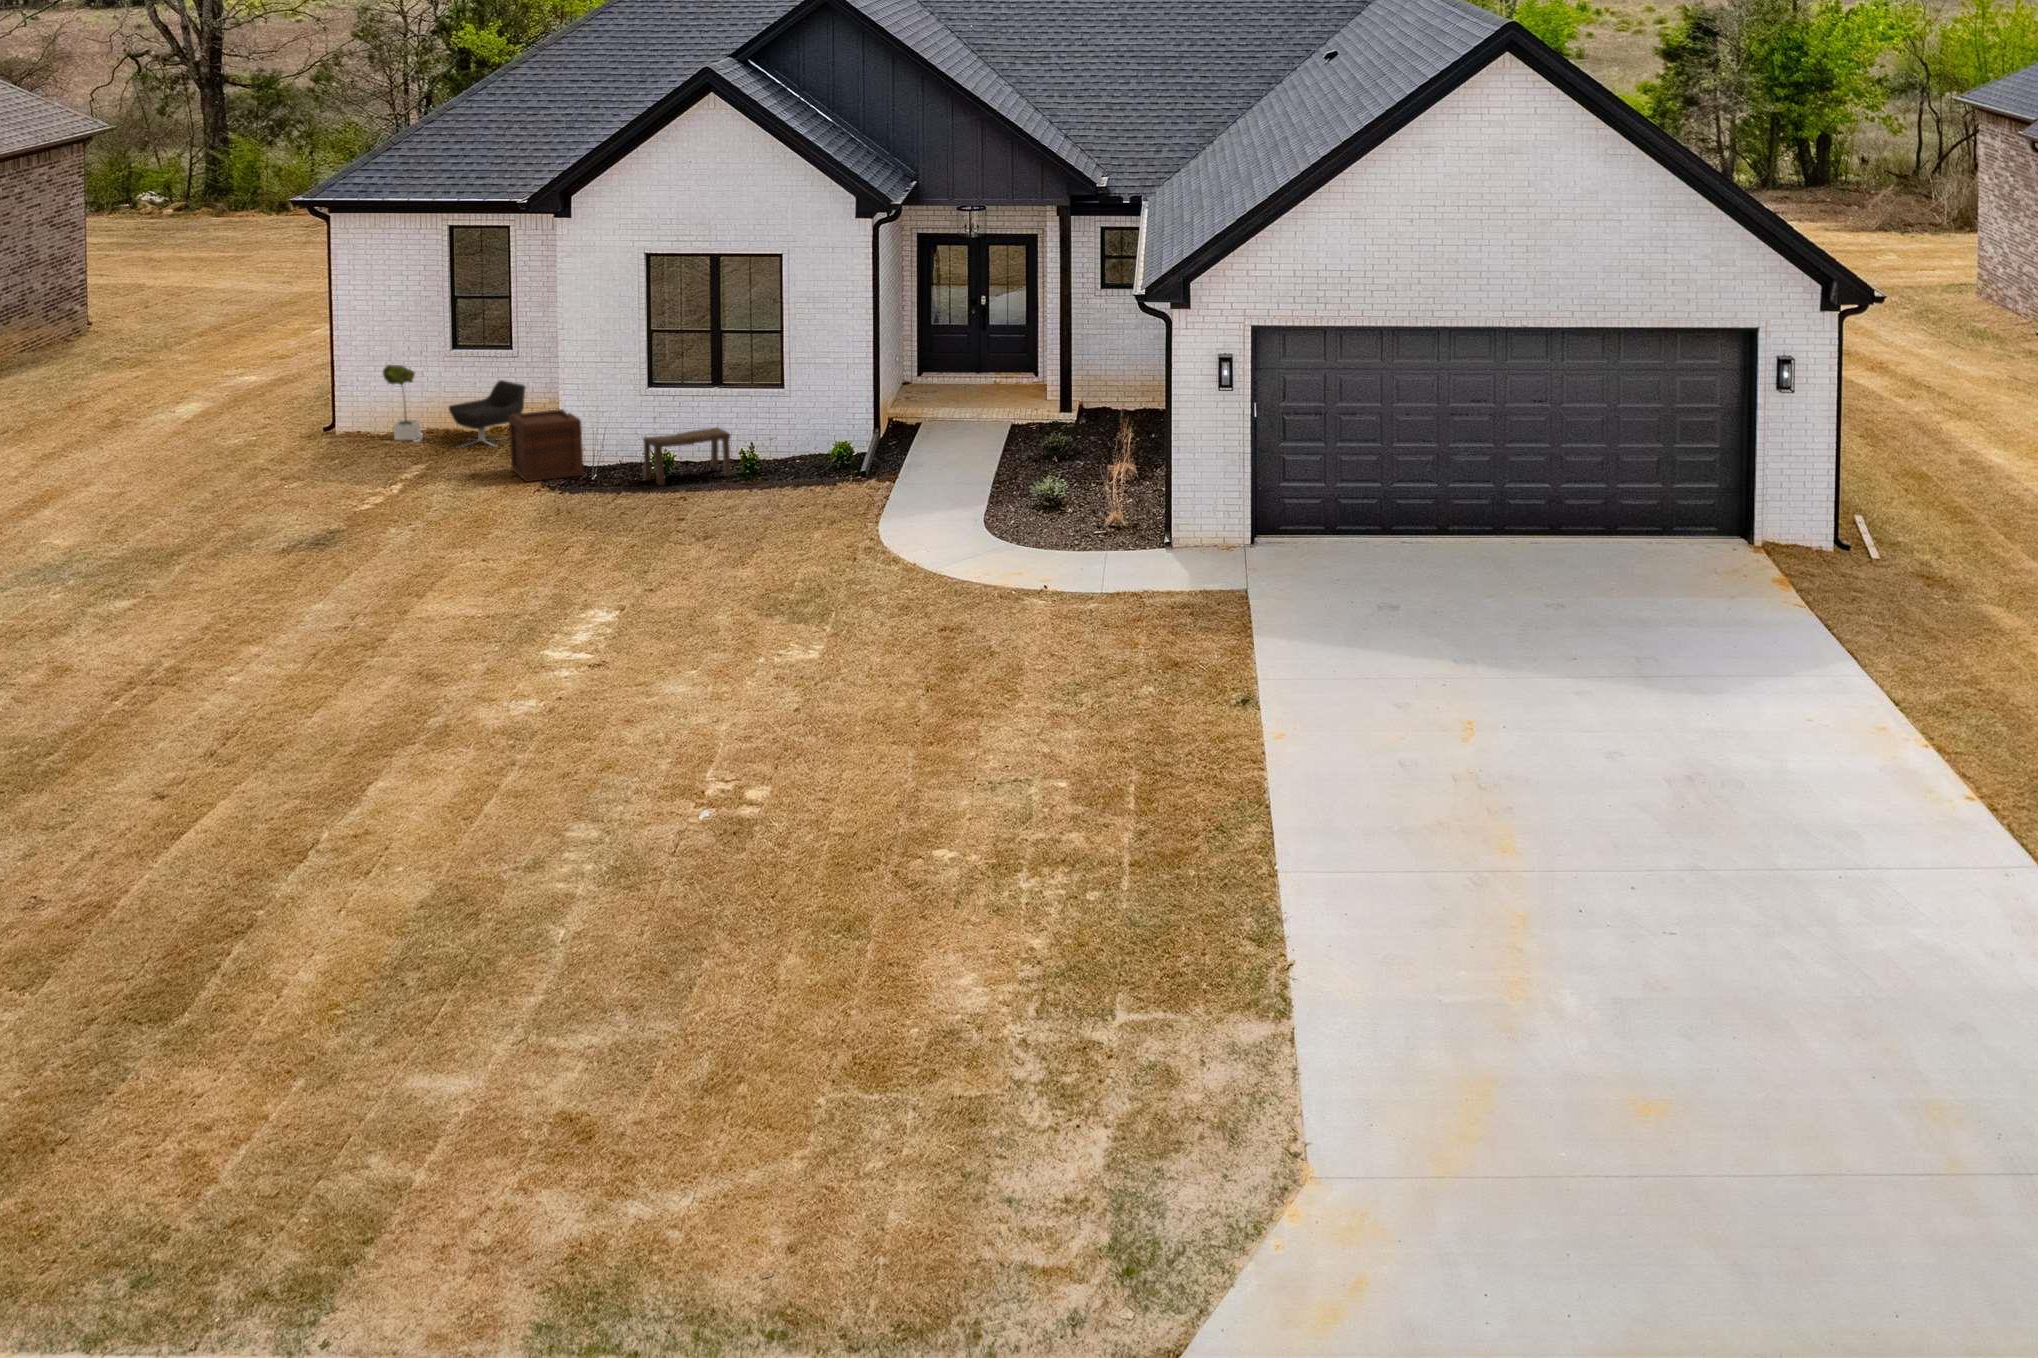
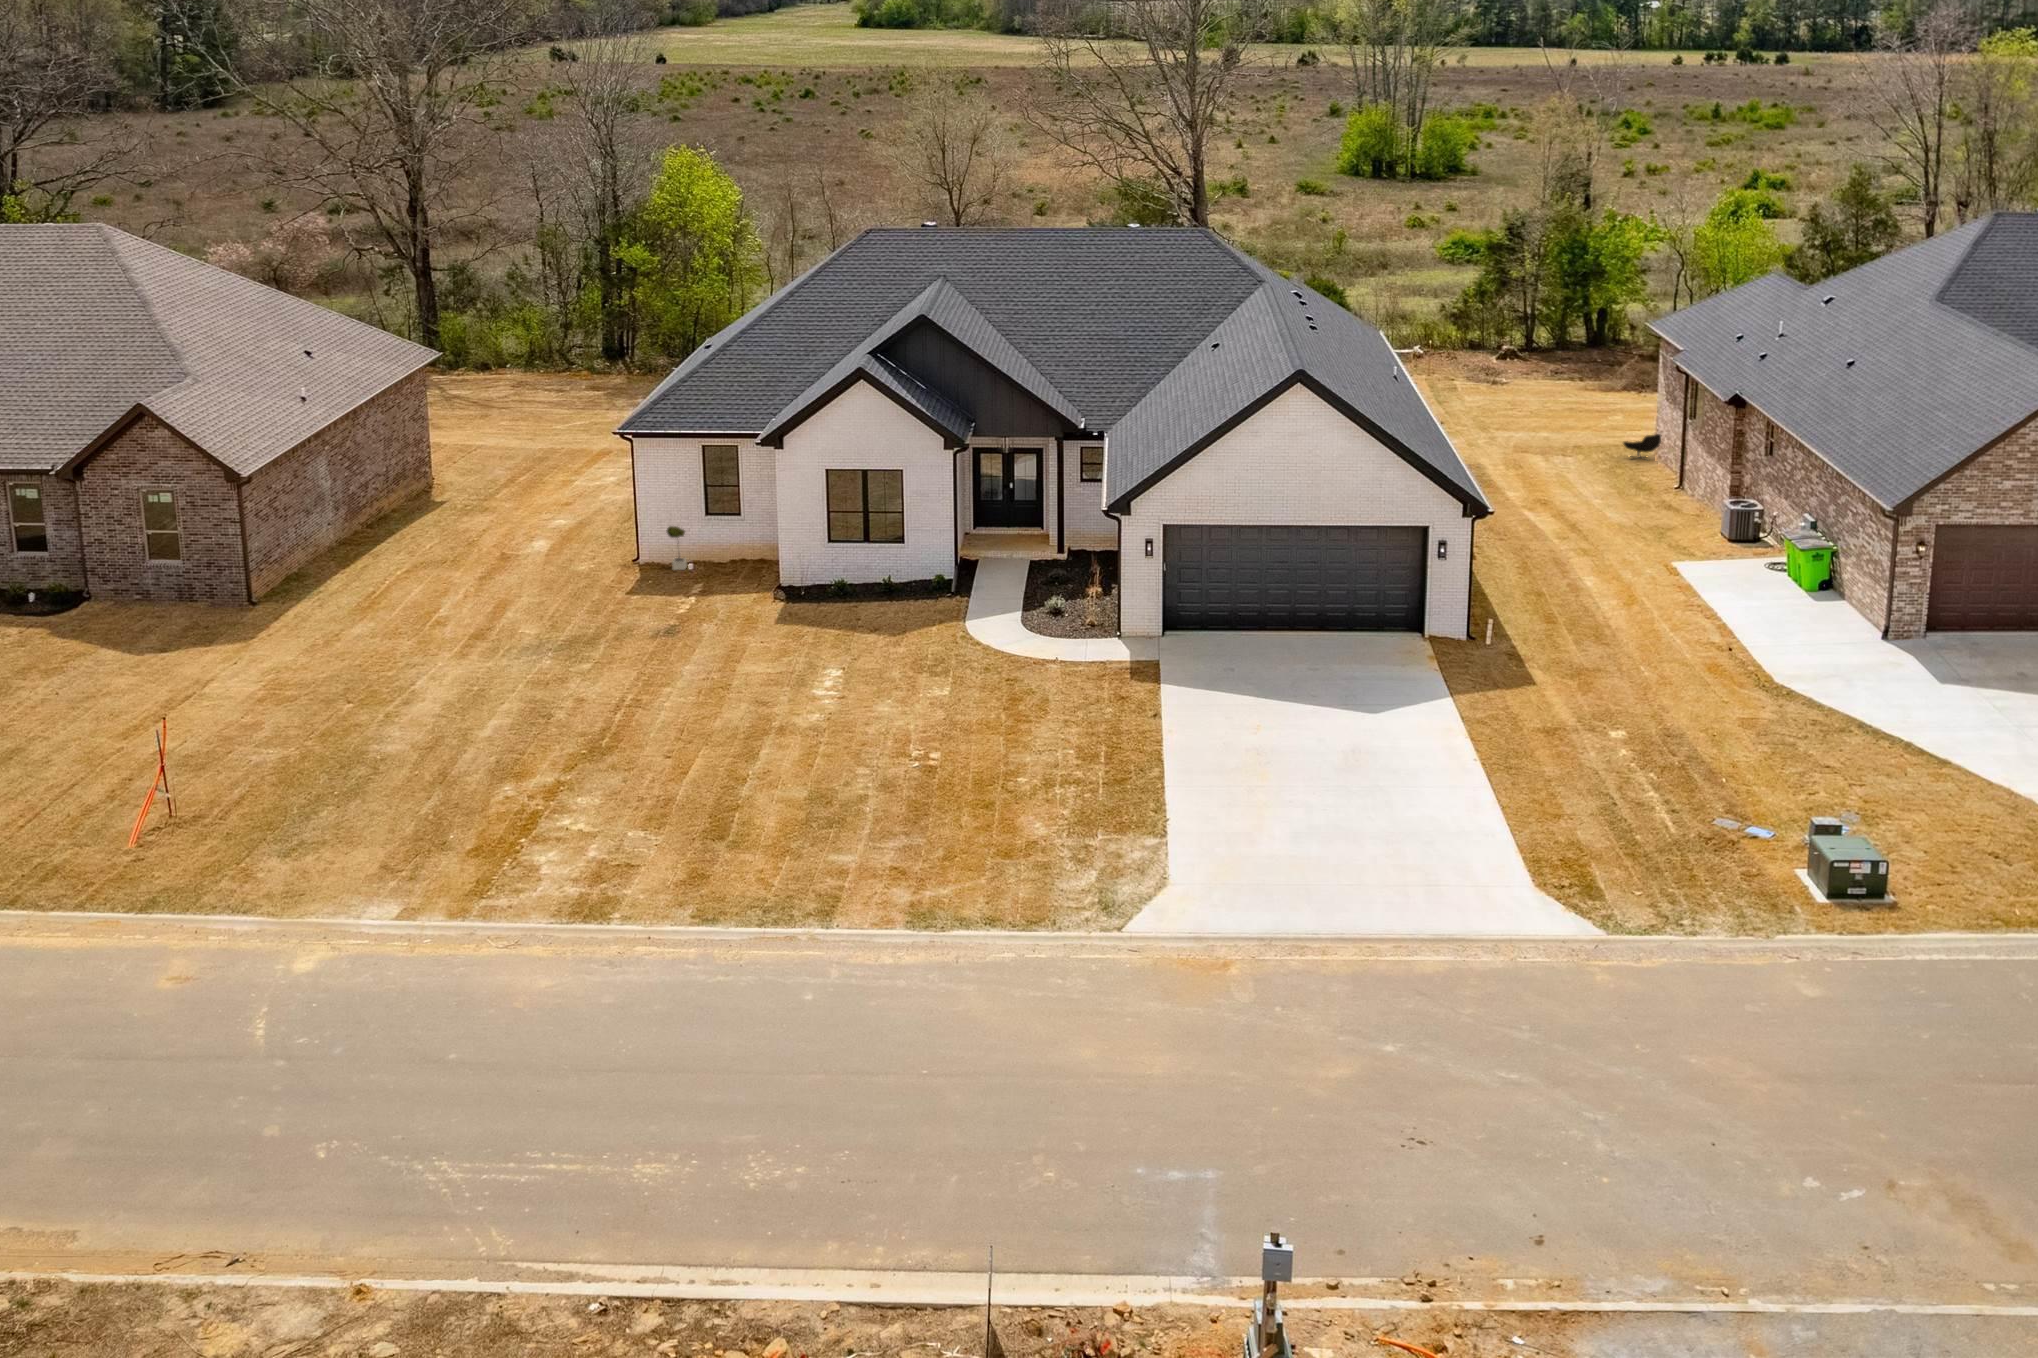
lounge chair: present [449,380,526,446] -> present [1623,434,1661,458]
wooden crate: present [509,409,584,482] -> none [750,555,793,598]
bench: present [643,427,730,486] -> none [828,566,877,601]

